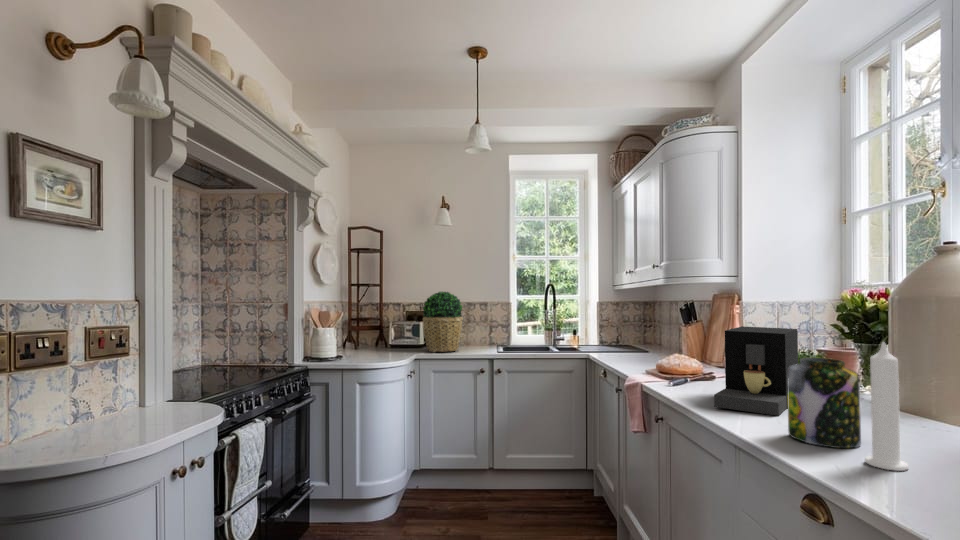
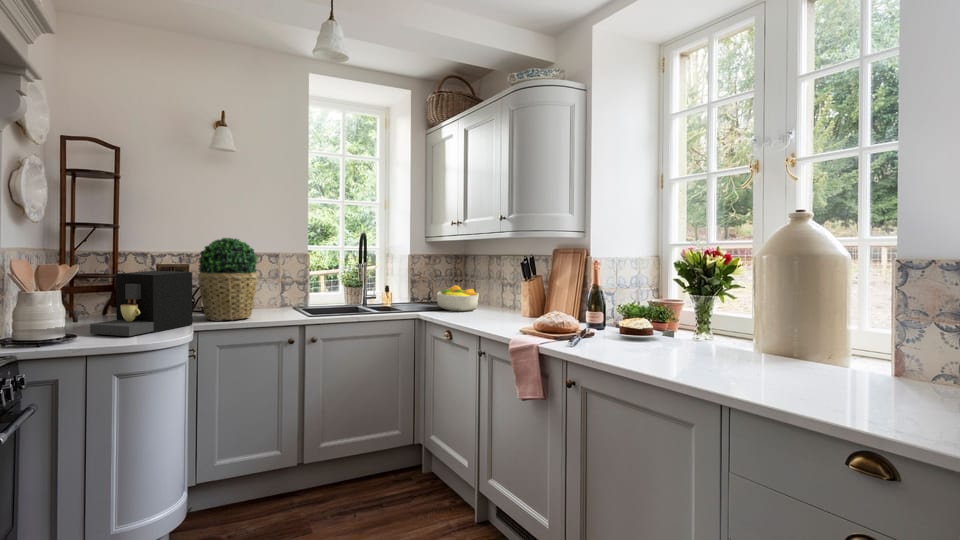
coffee maker: present [714,326,798,416] -> present [90,271,192,336]
fruit bowl: none [611,329,652,353] -> present [437,285,479,311]
candle: present [865,342,909,471] -> none [877,297,919,422]
jar: present [788,357,861,448] -> none [769,314,844,404]

